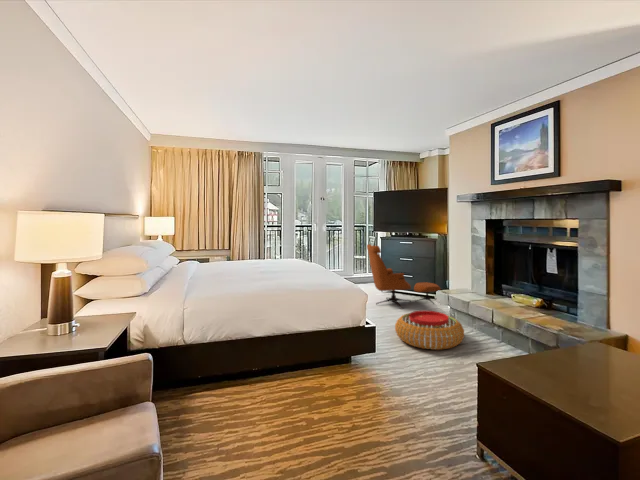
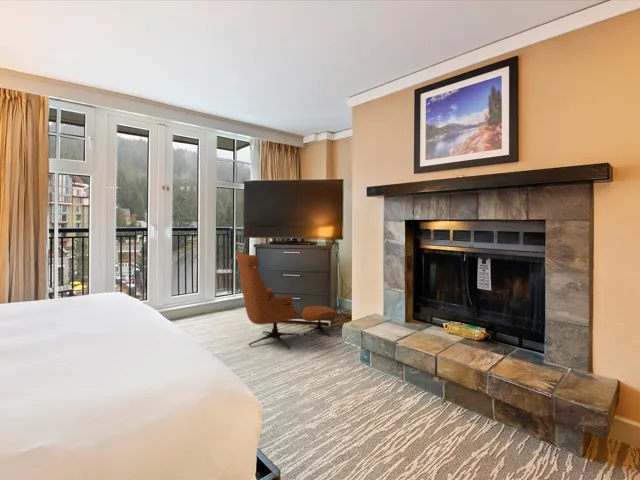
pouf: present [395,310,464,350] -> none [291,361,402,440]

